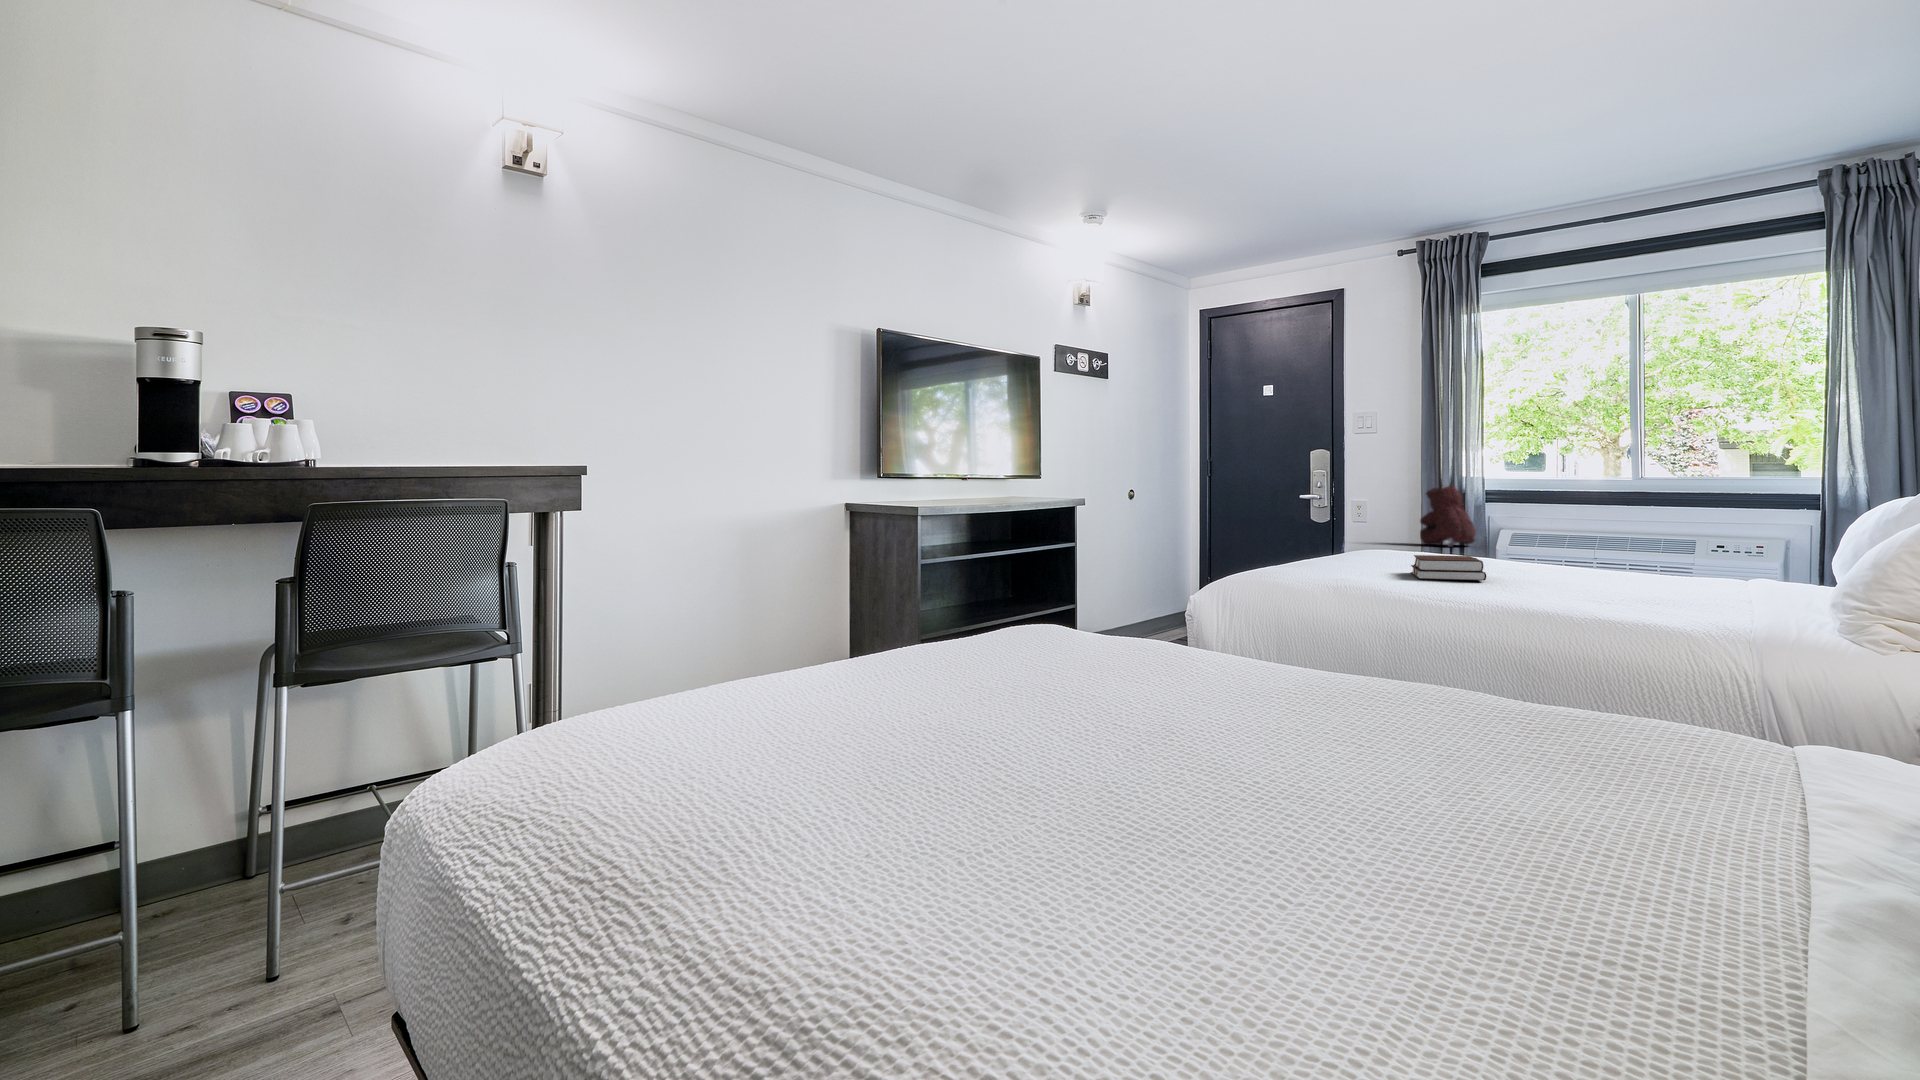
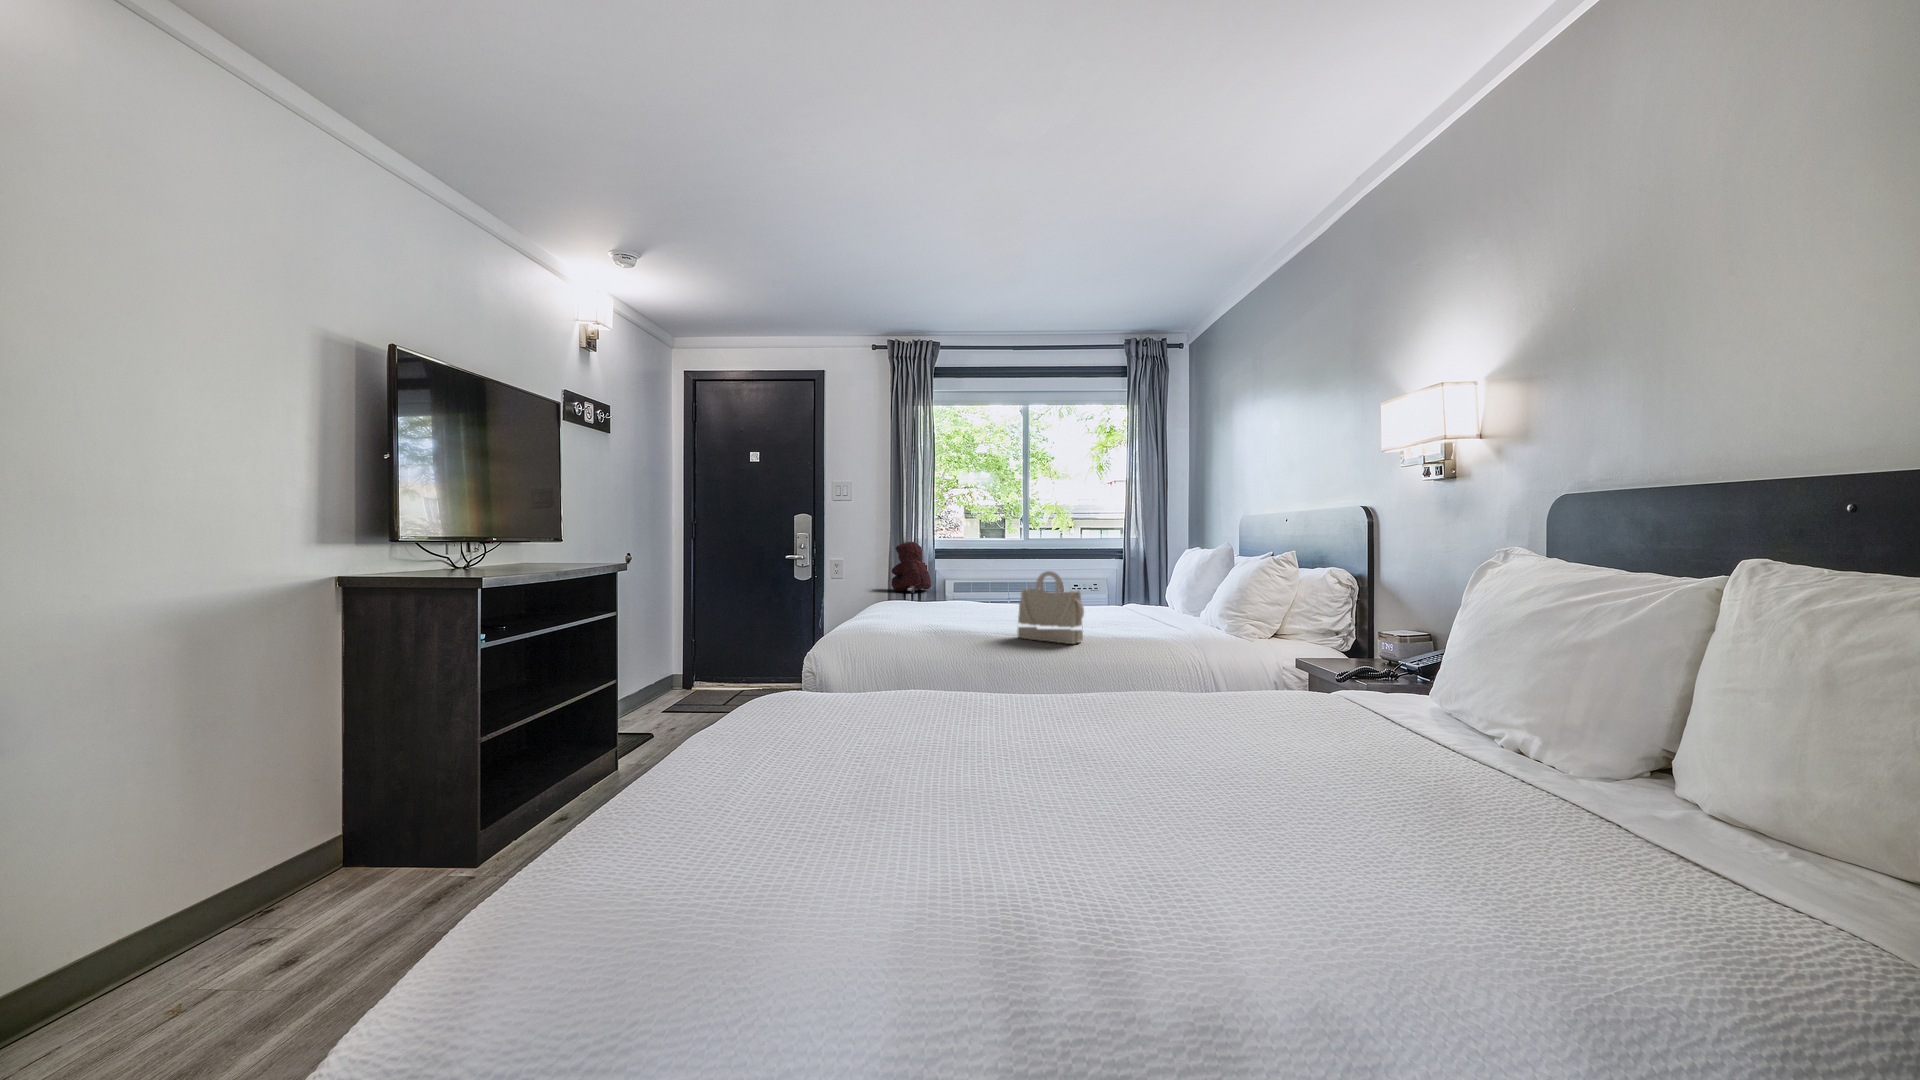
handbag: none [1631,495,1753,593] -> present [1018,571,1084,644]
hardback book: present [1411,555,1486,581] -> none [872,618,924,643]

